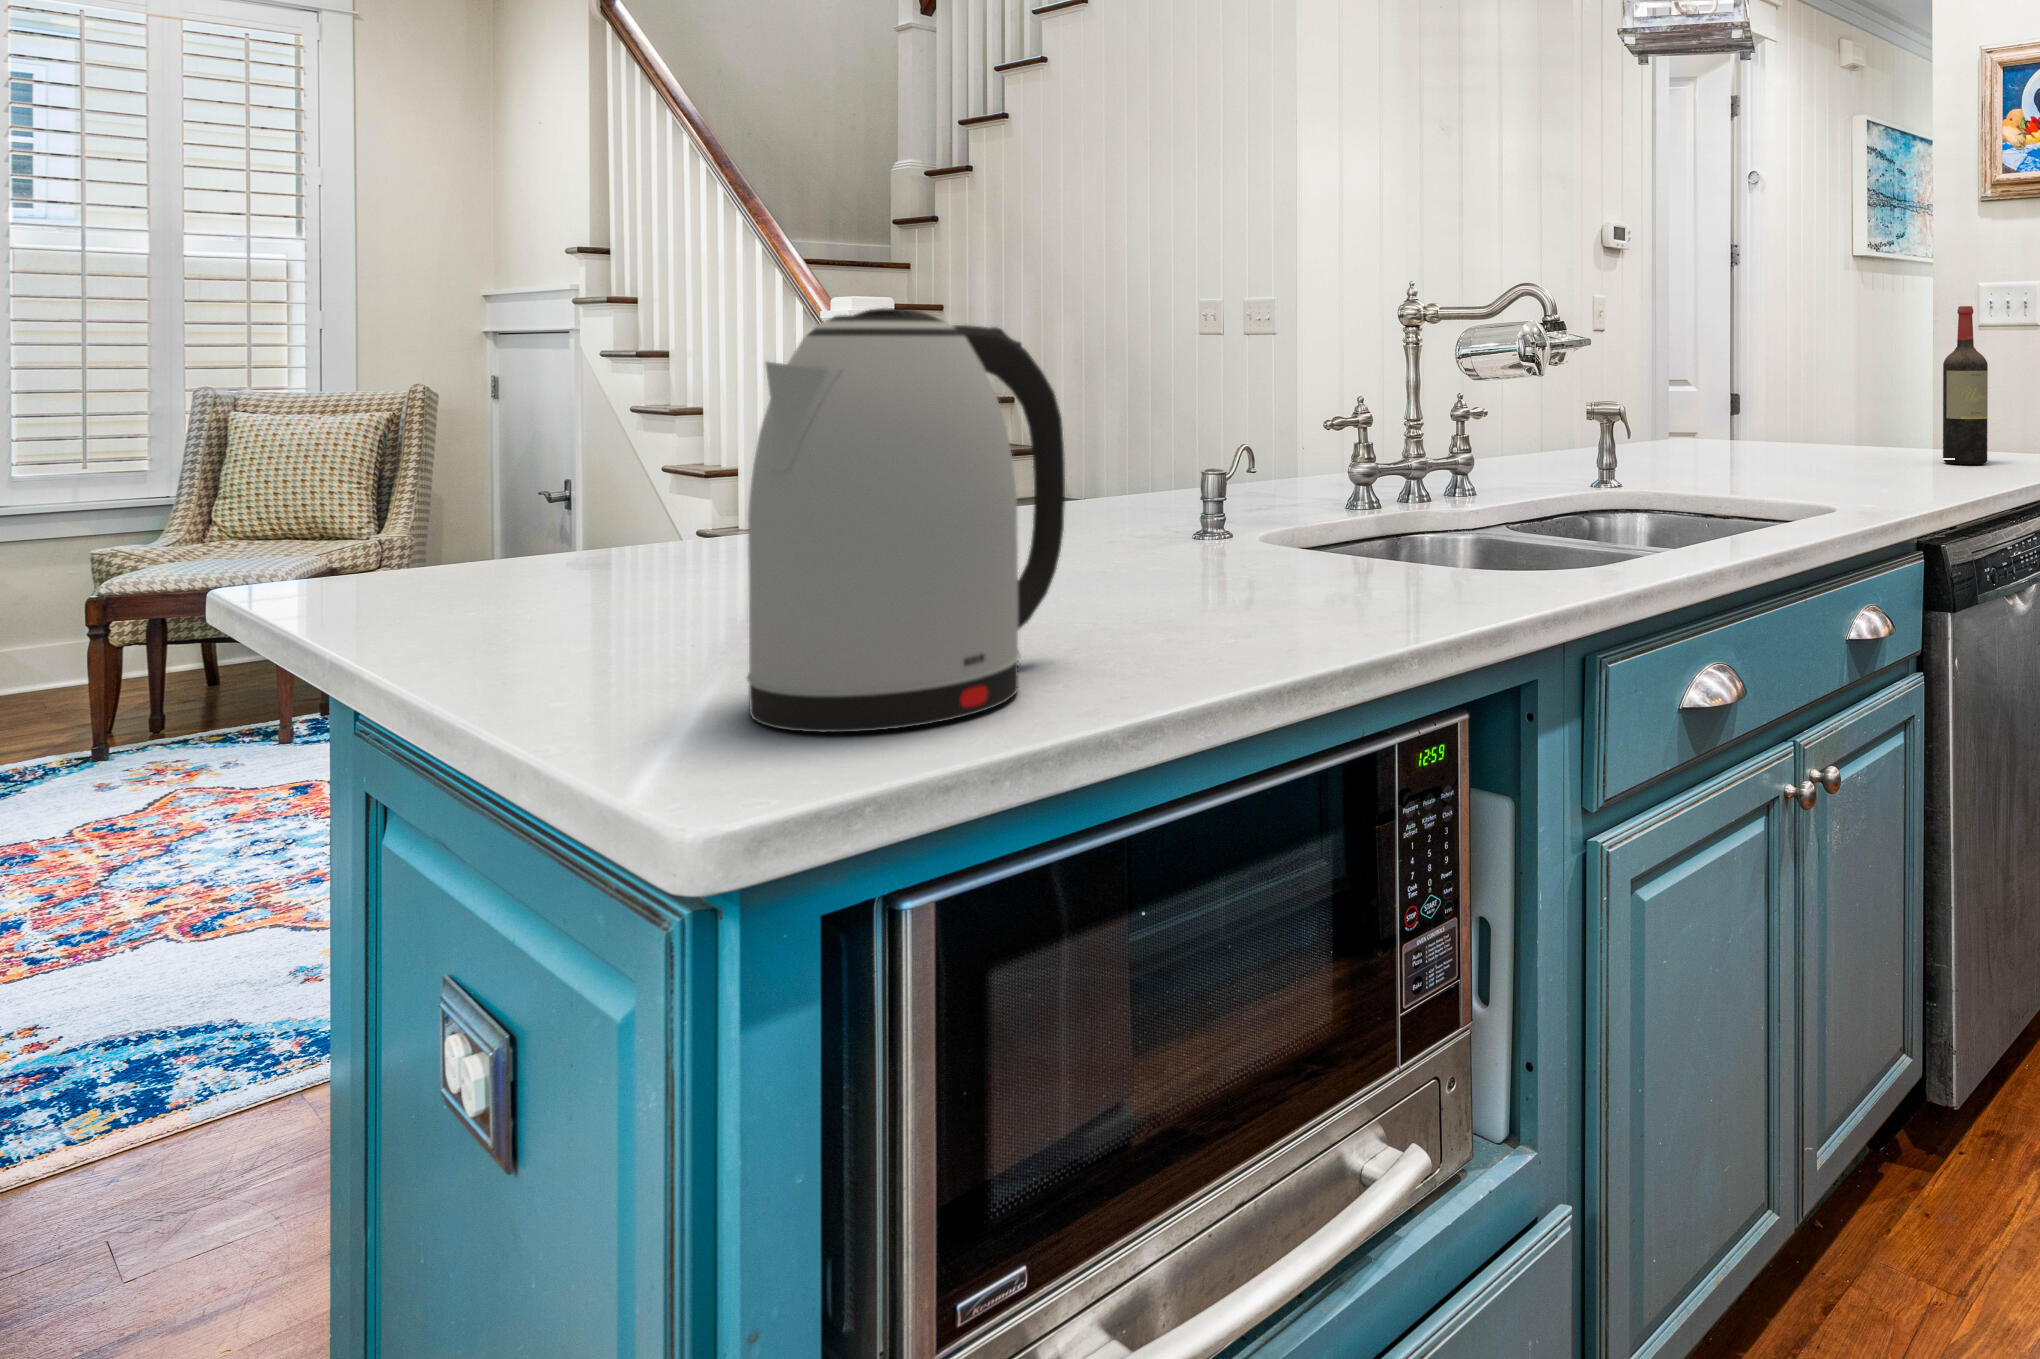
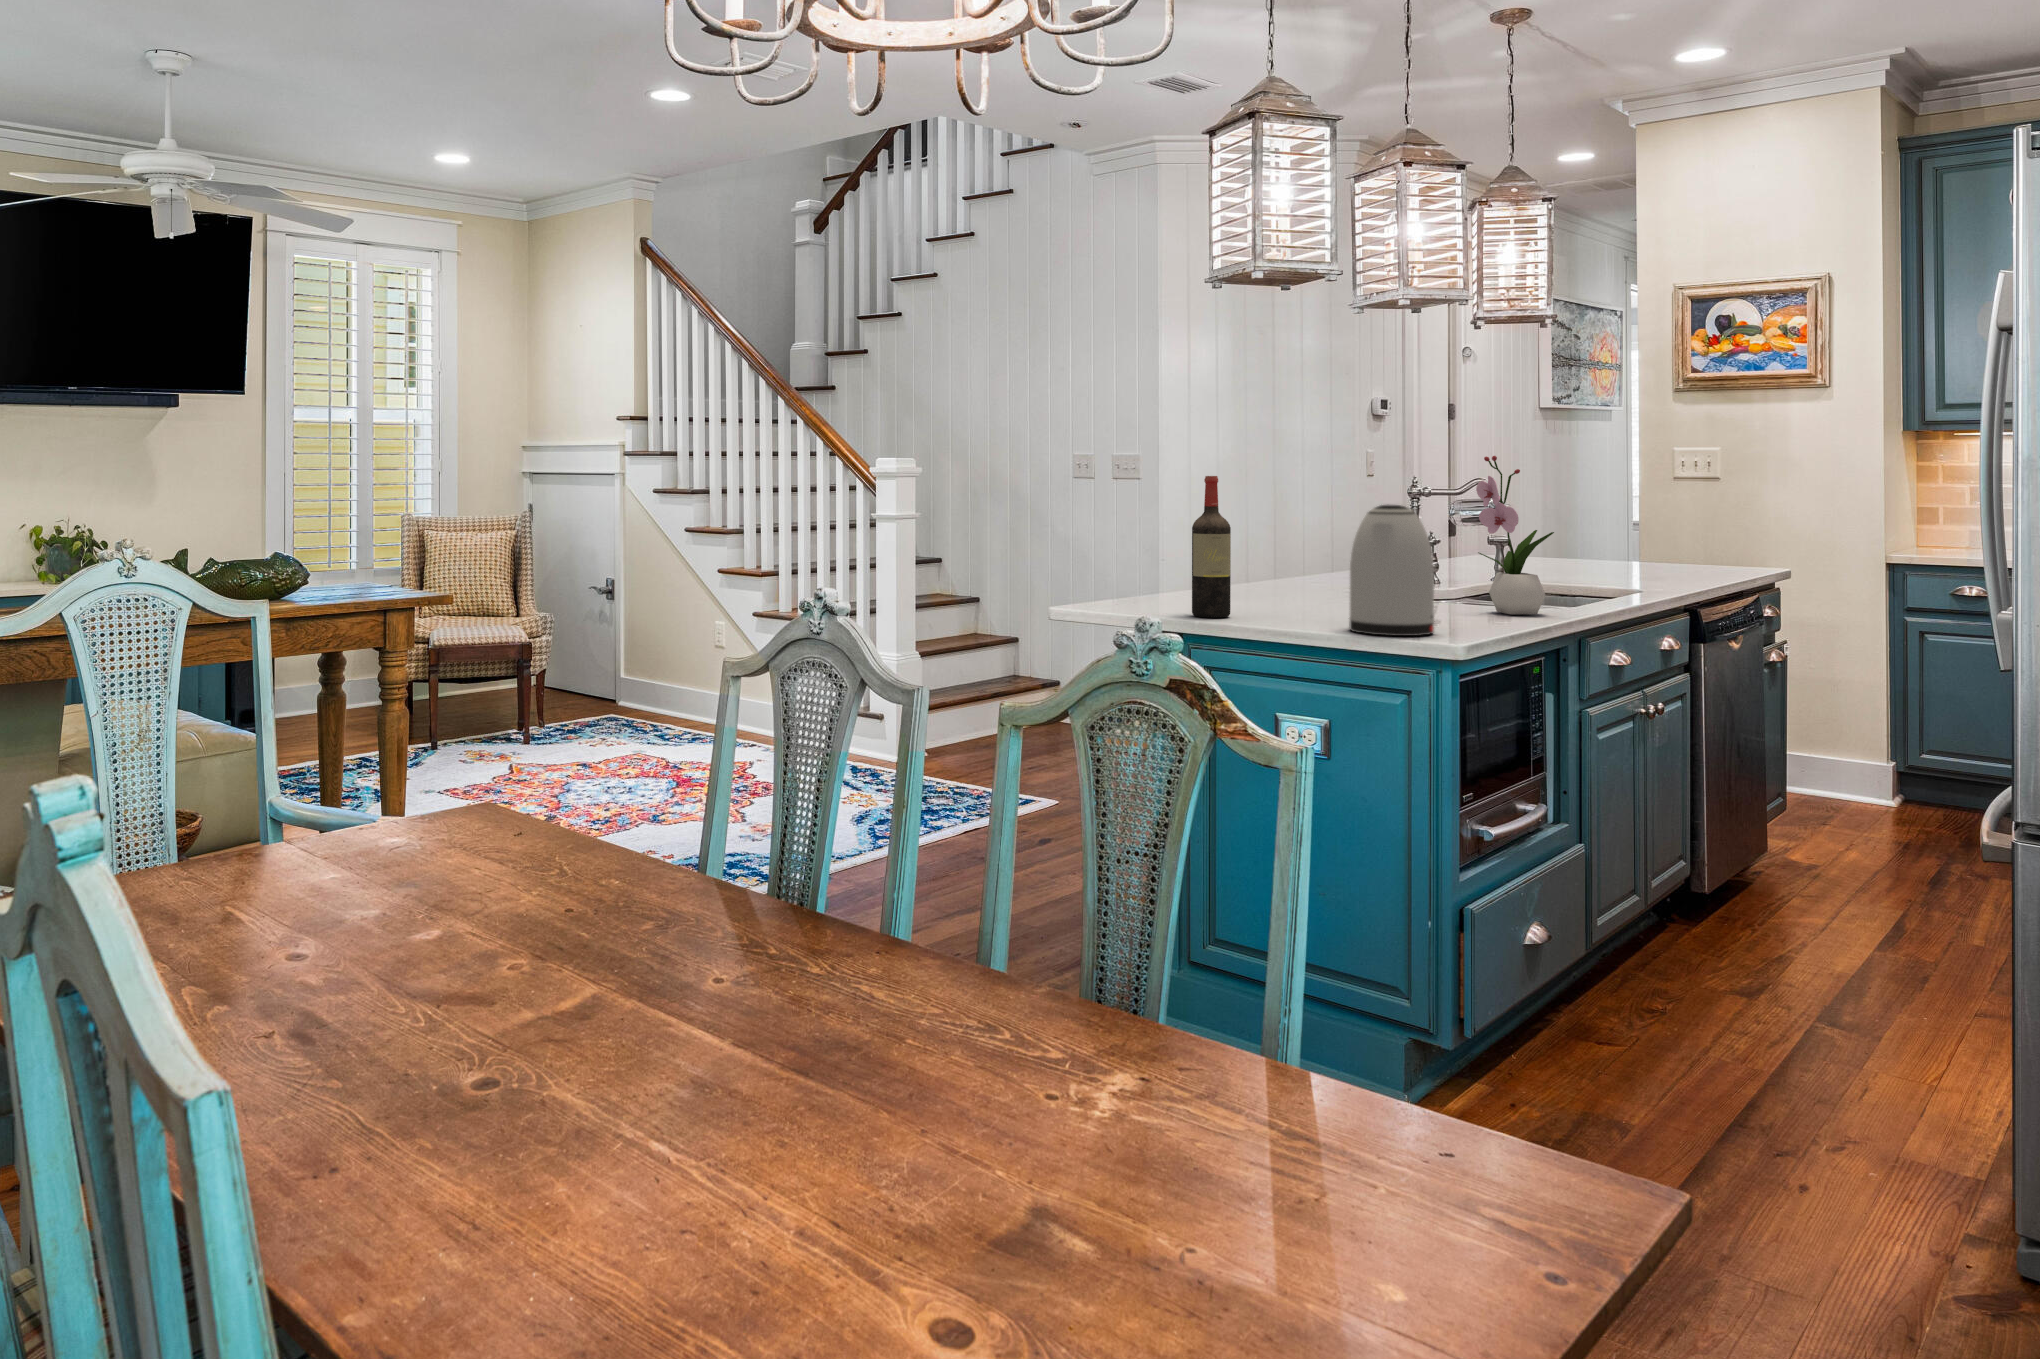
flower arrangement: none [1372,213,1535,598] -> present [1476,456,1554,614]
wine bottle: present [1943,306,1988,465] -> present [1192,476,1231,618]

